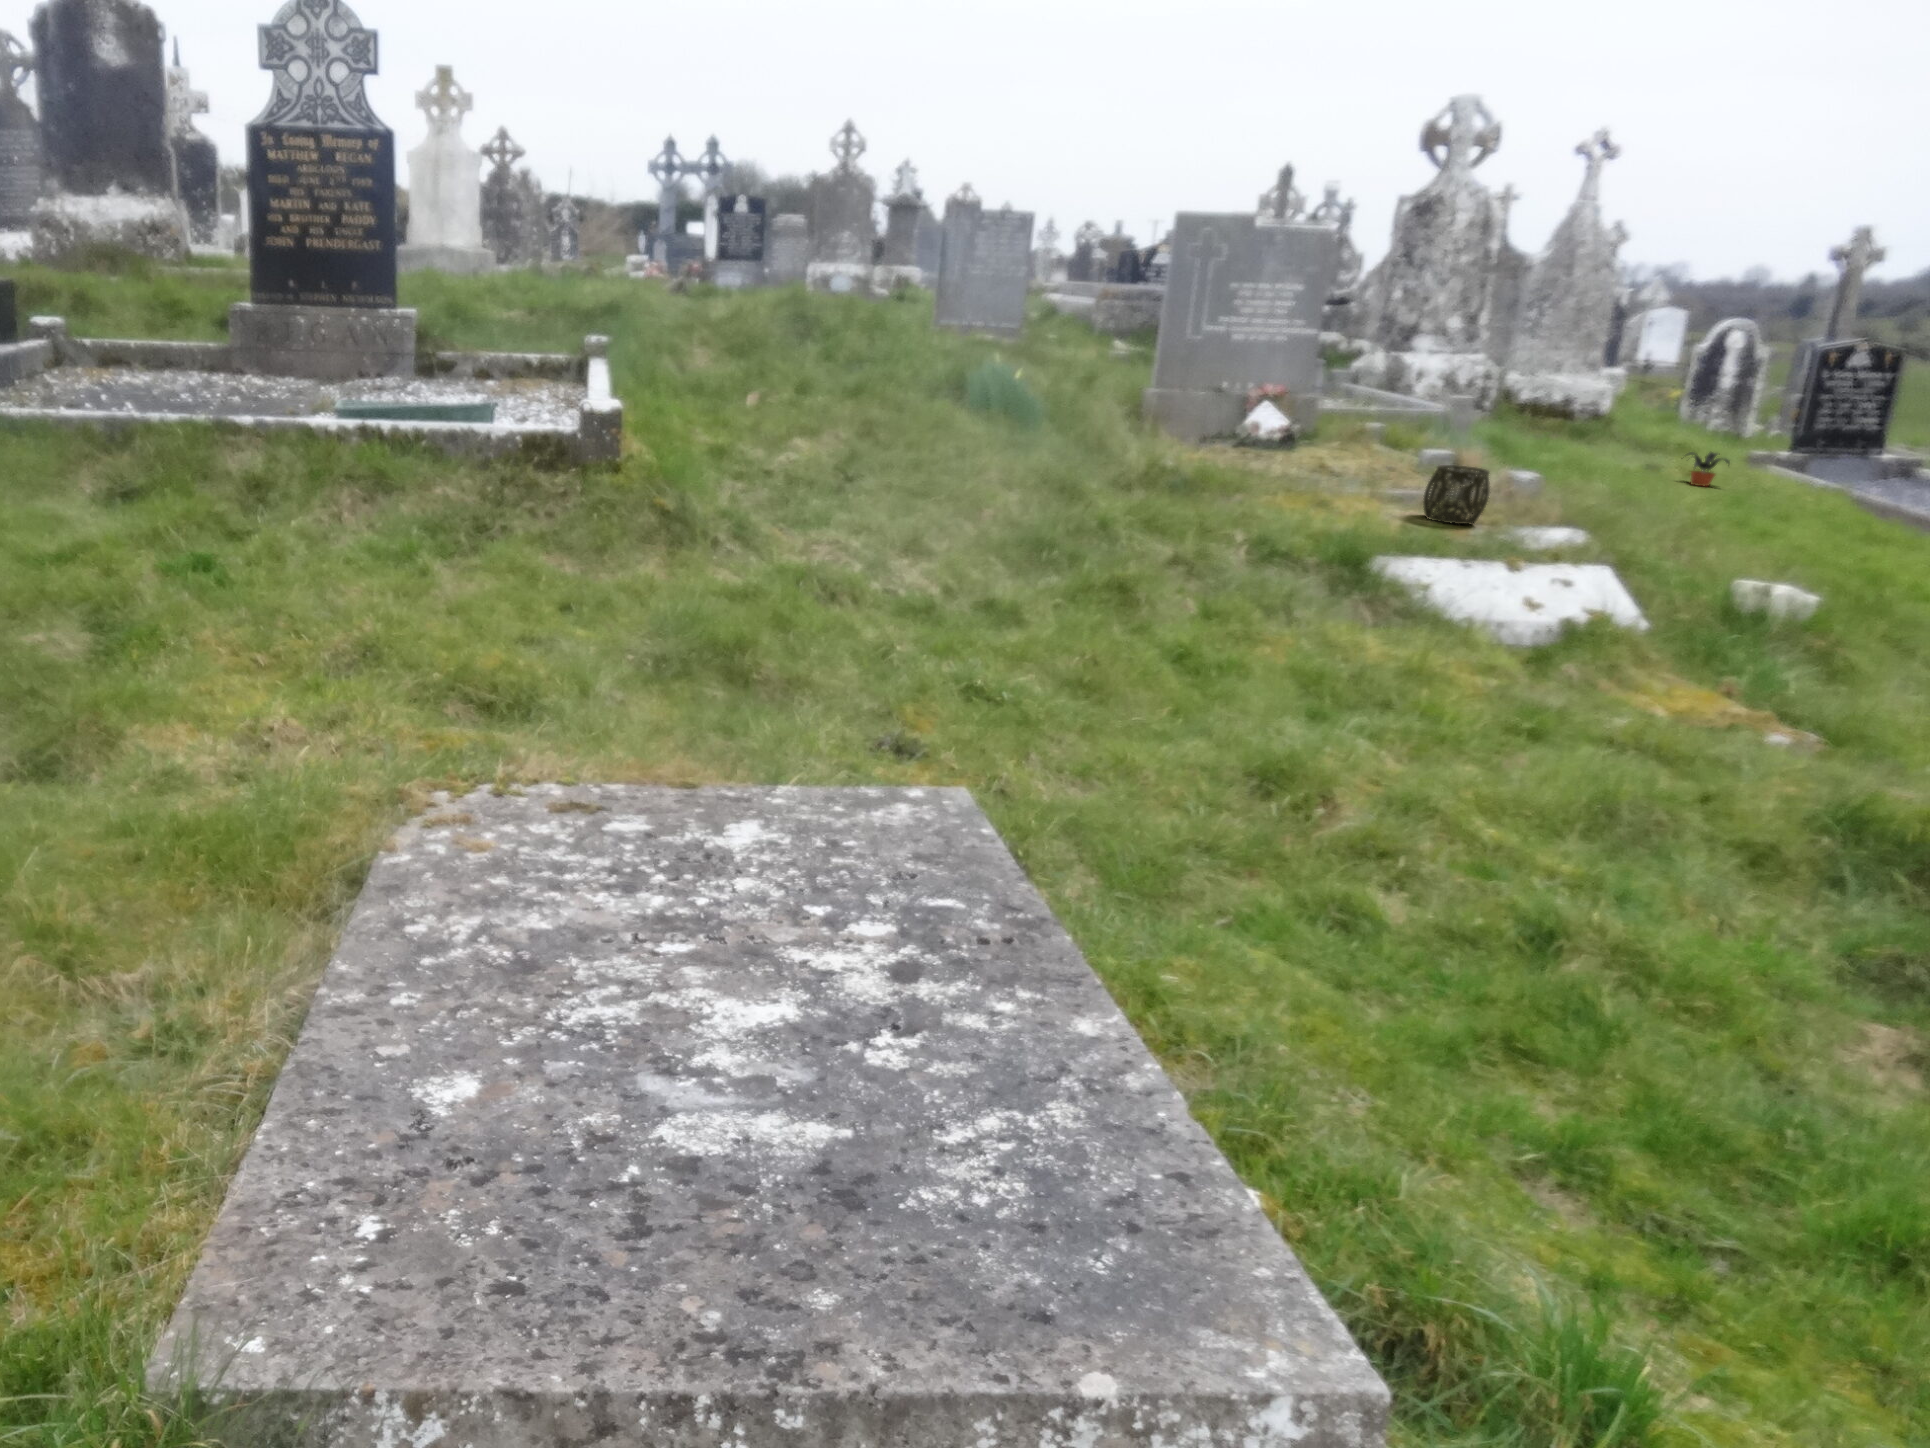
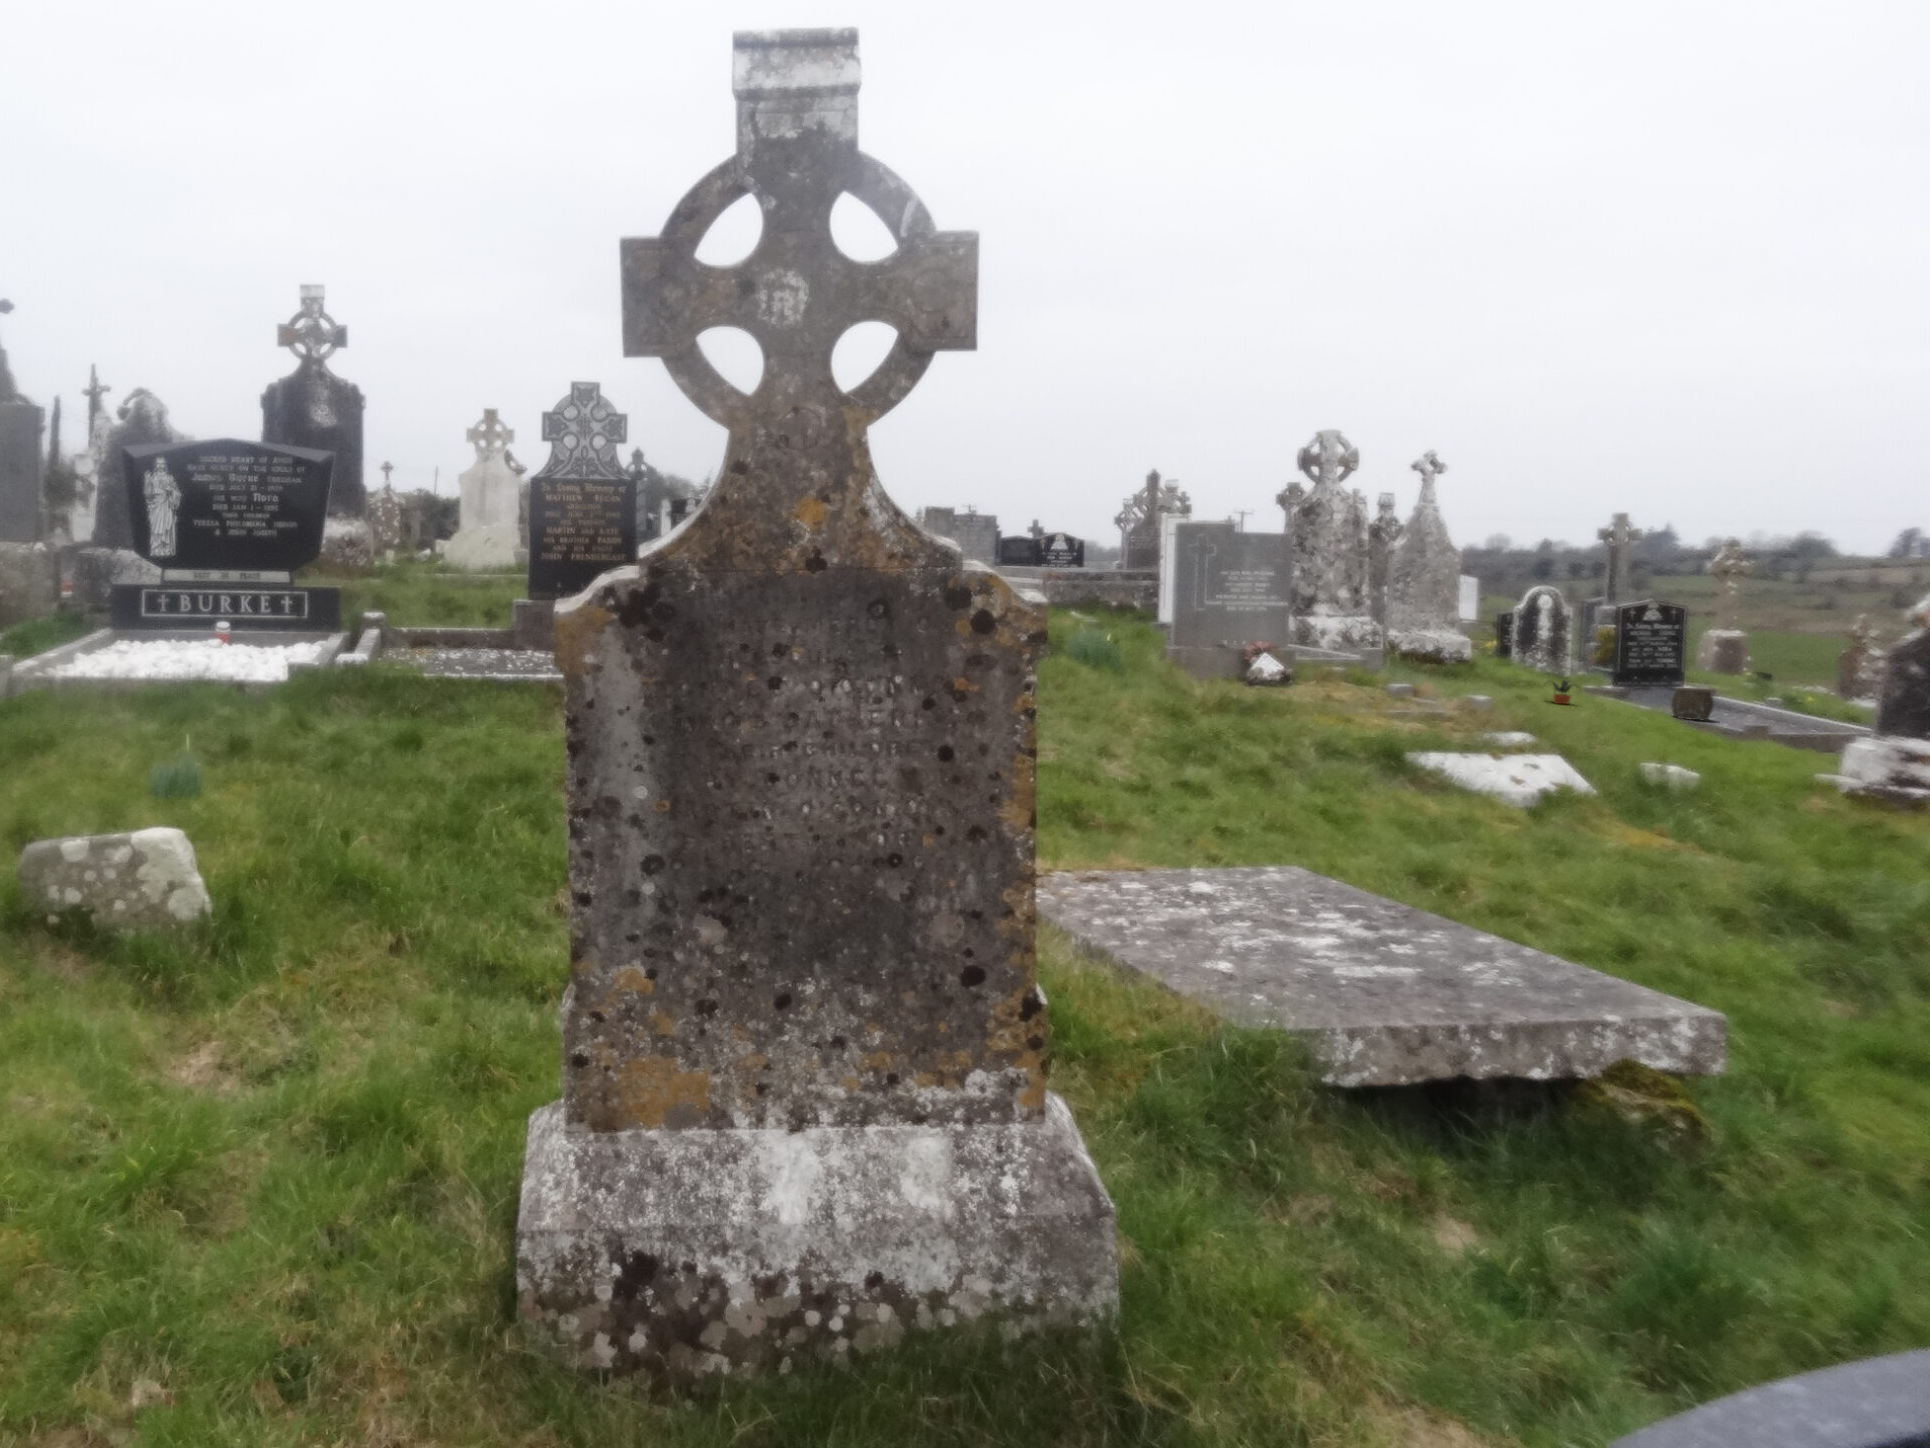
woven basket: present [1423,465,1490,524] -> present [1671,688,1713,720]

